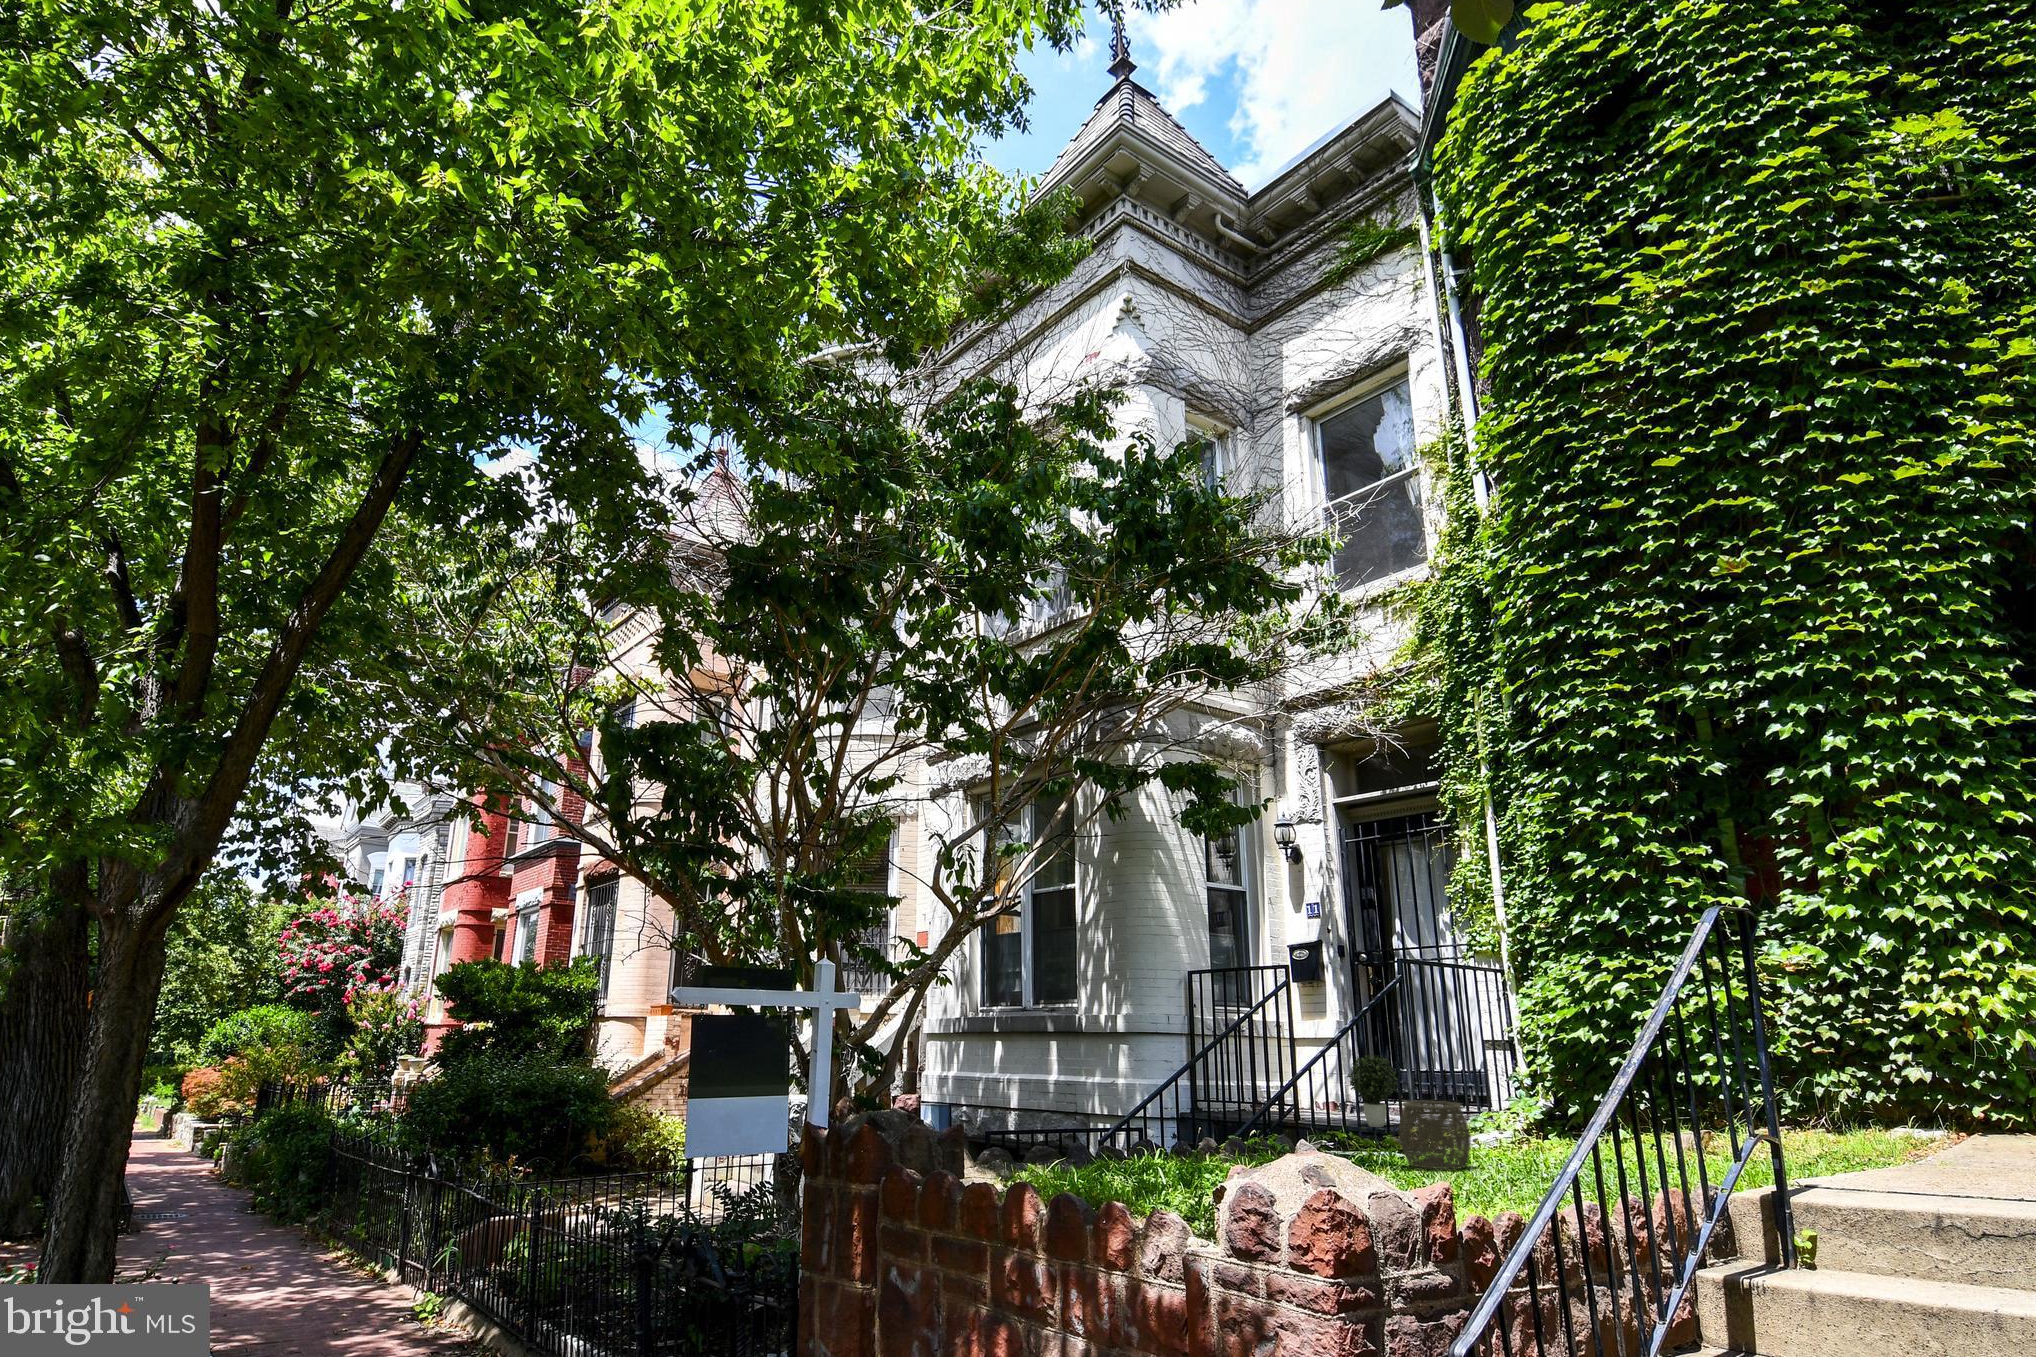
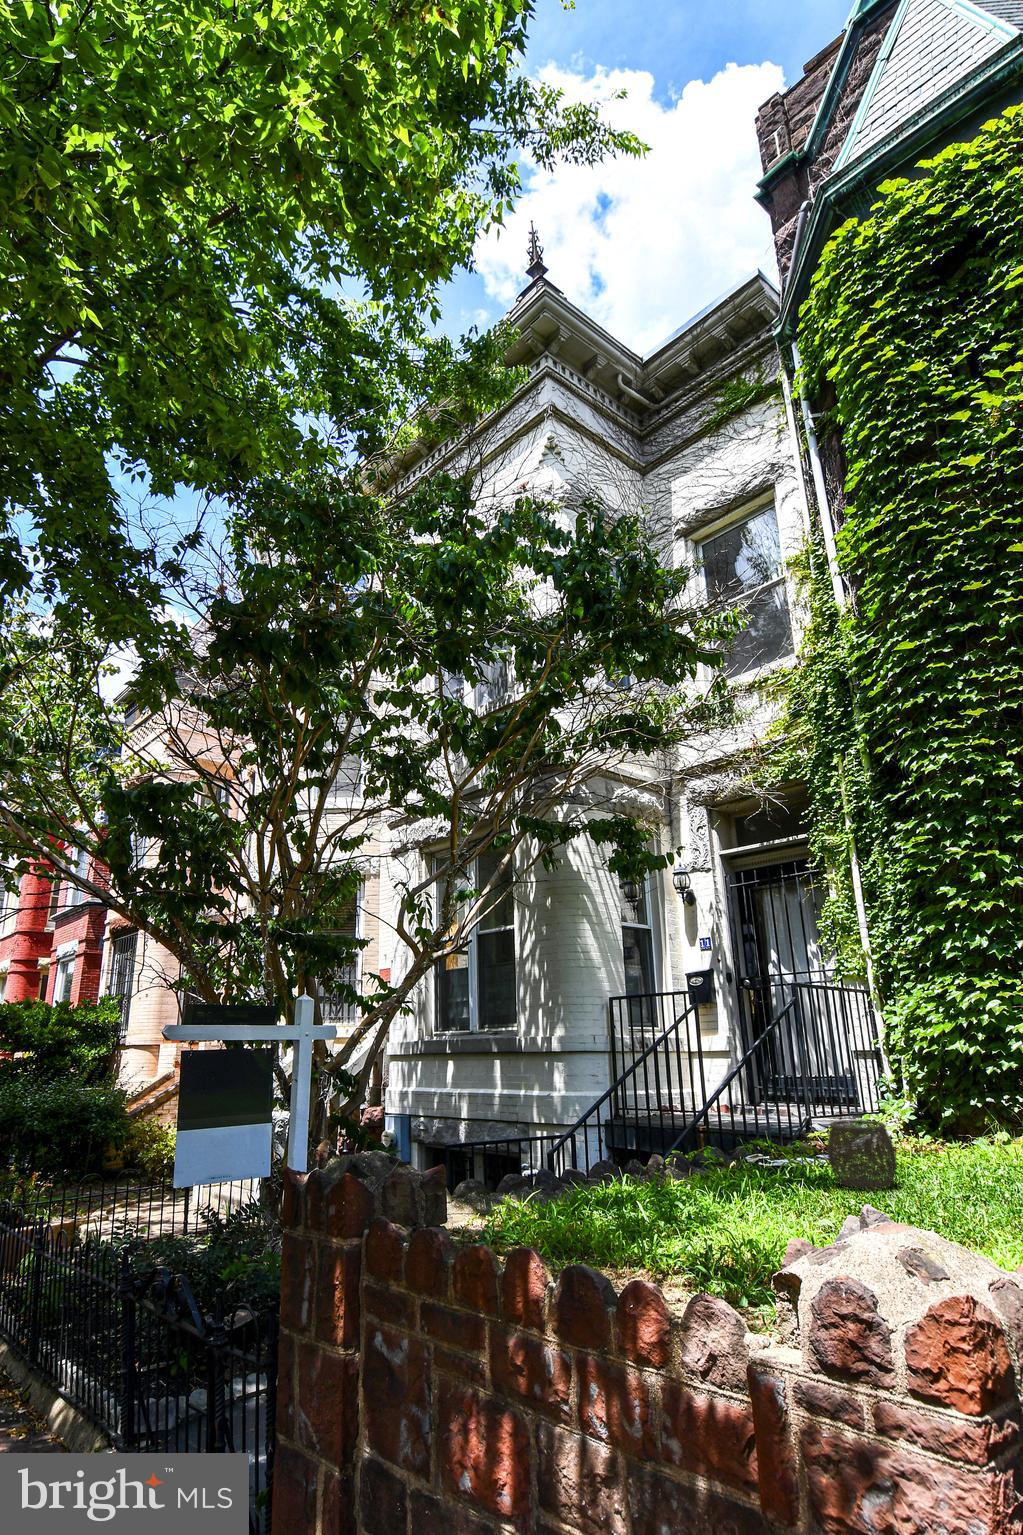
potted plant: present [1347,1054,1398,1127] -> none [746,1064,790,1128]

